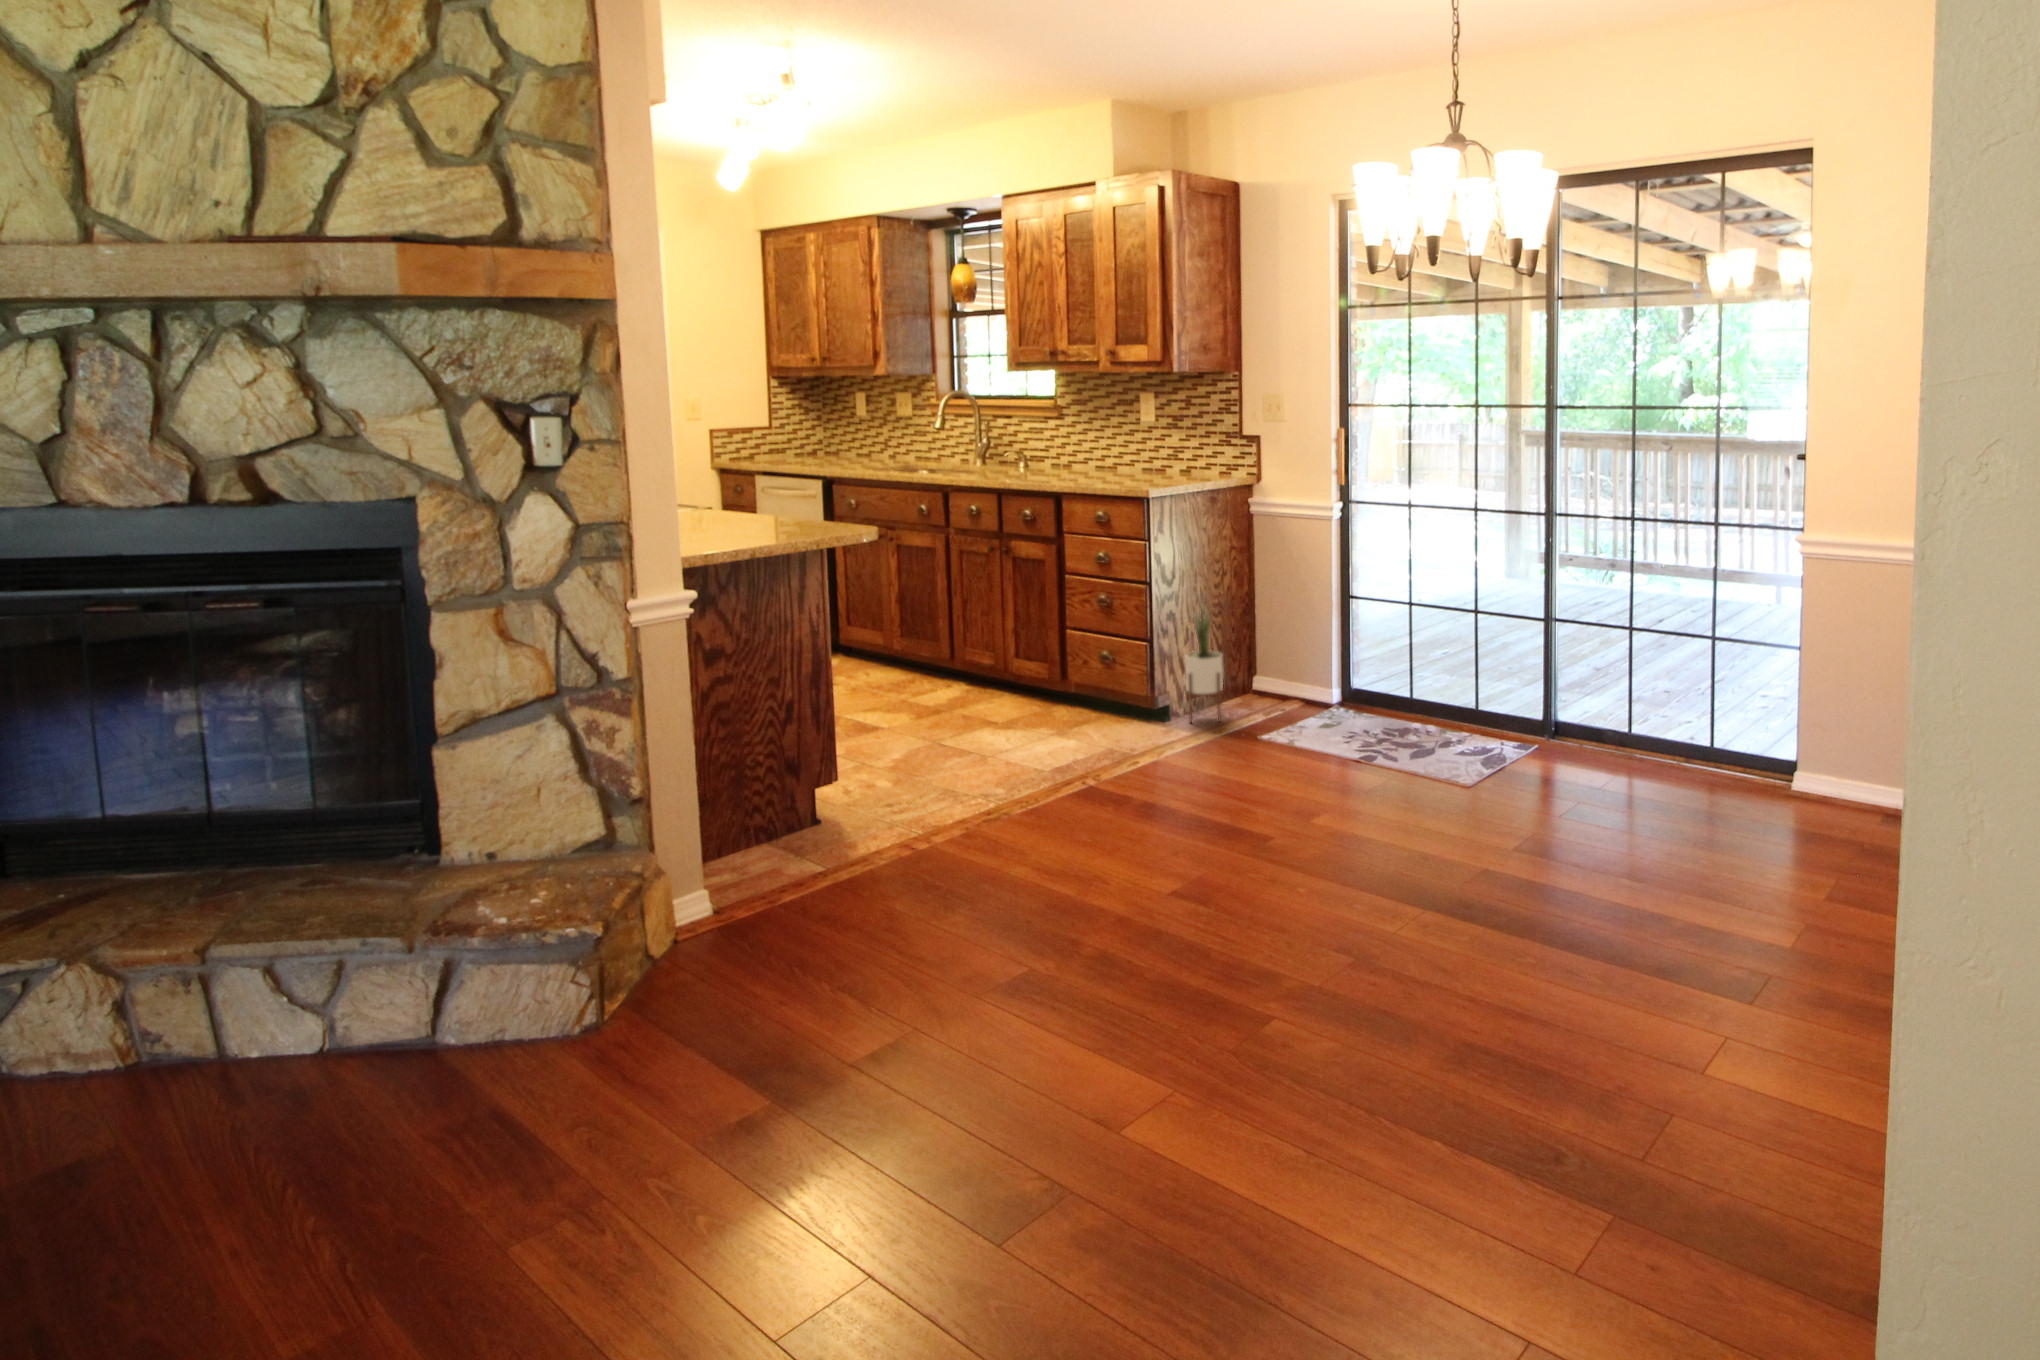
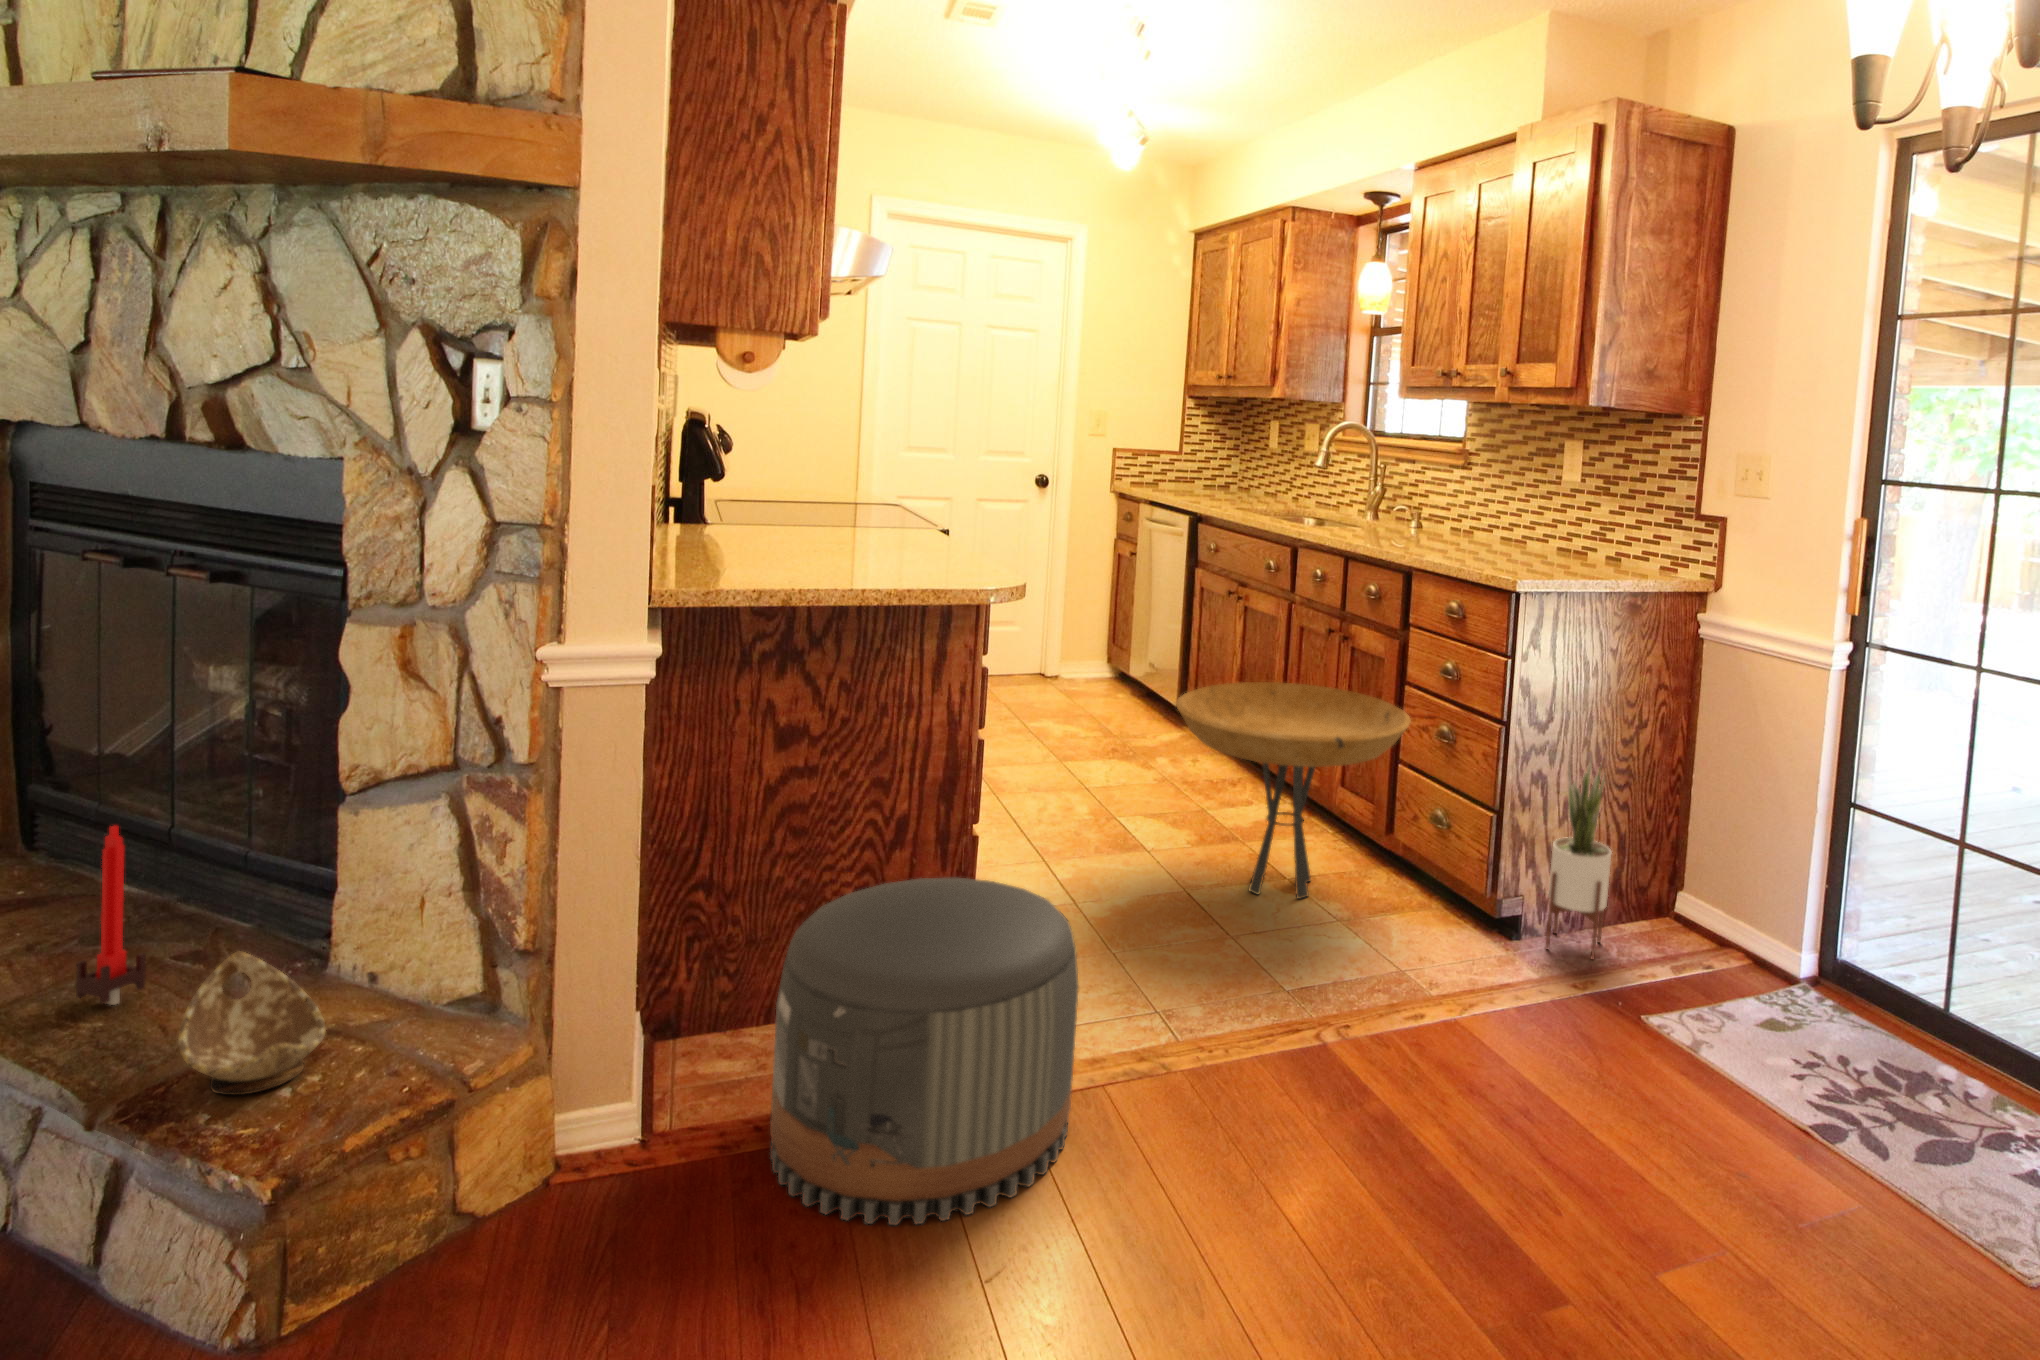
side table: none [908,587,1081,735] -> present [1176,682,1411,899]
pouf: none [786,718,979,911] -> present [770,877,1079,1225]
candle: none [298,774,343,901] -> present [76,825,146,1005]
decorative bowl: none [445,829,552,907] -> present [178,951,326,1095]

